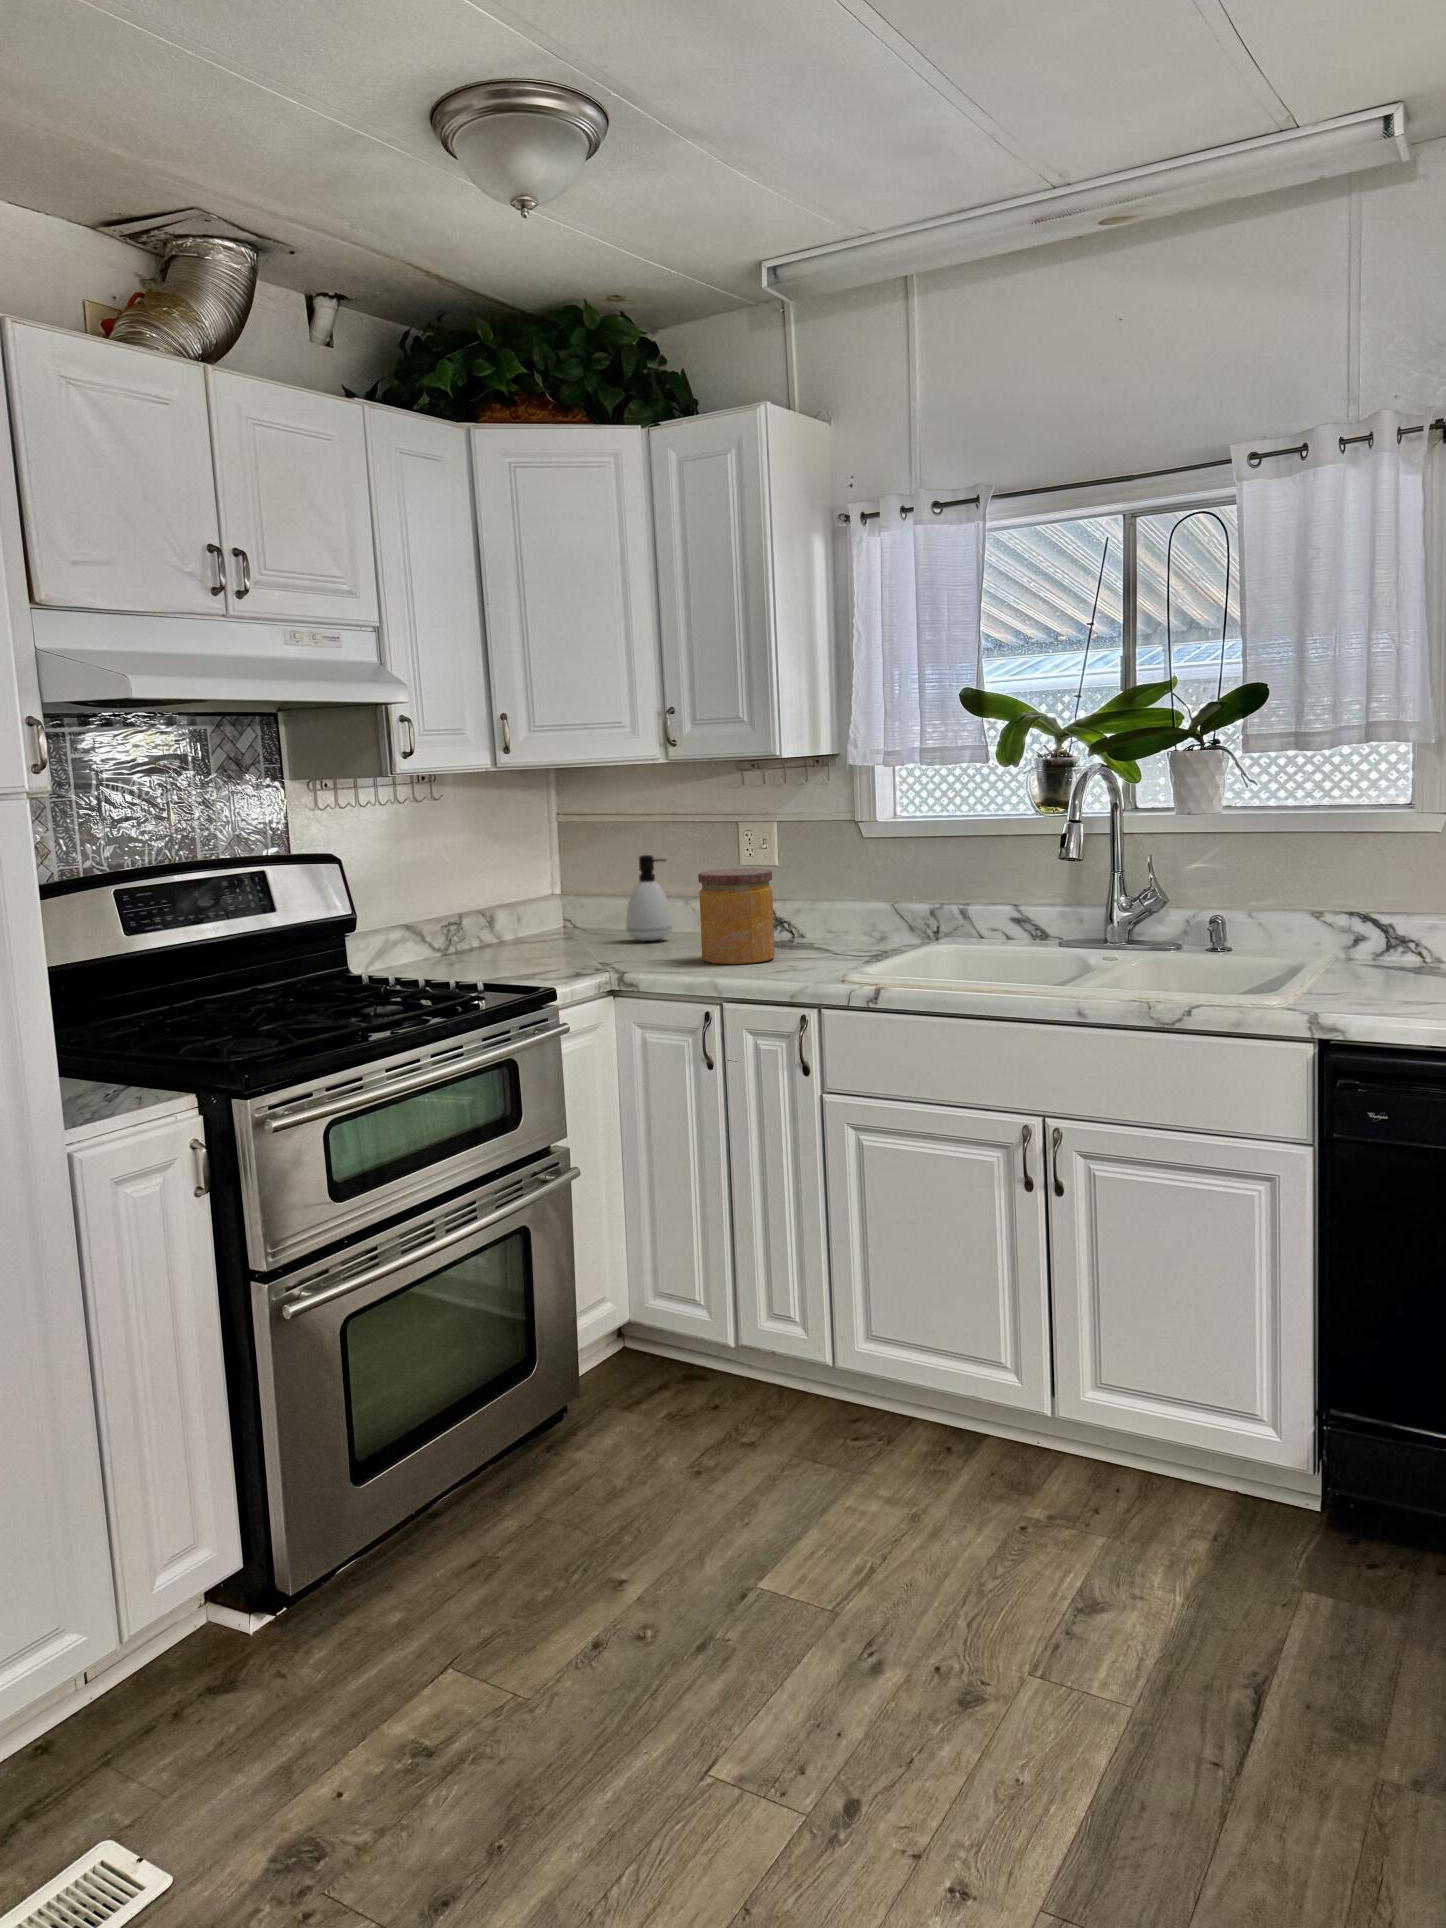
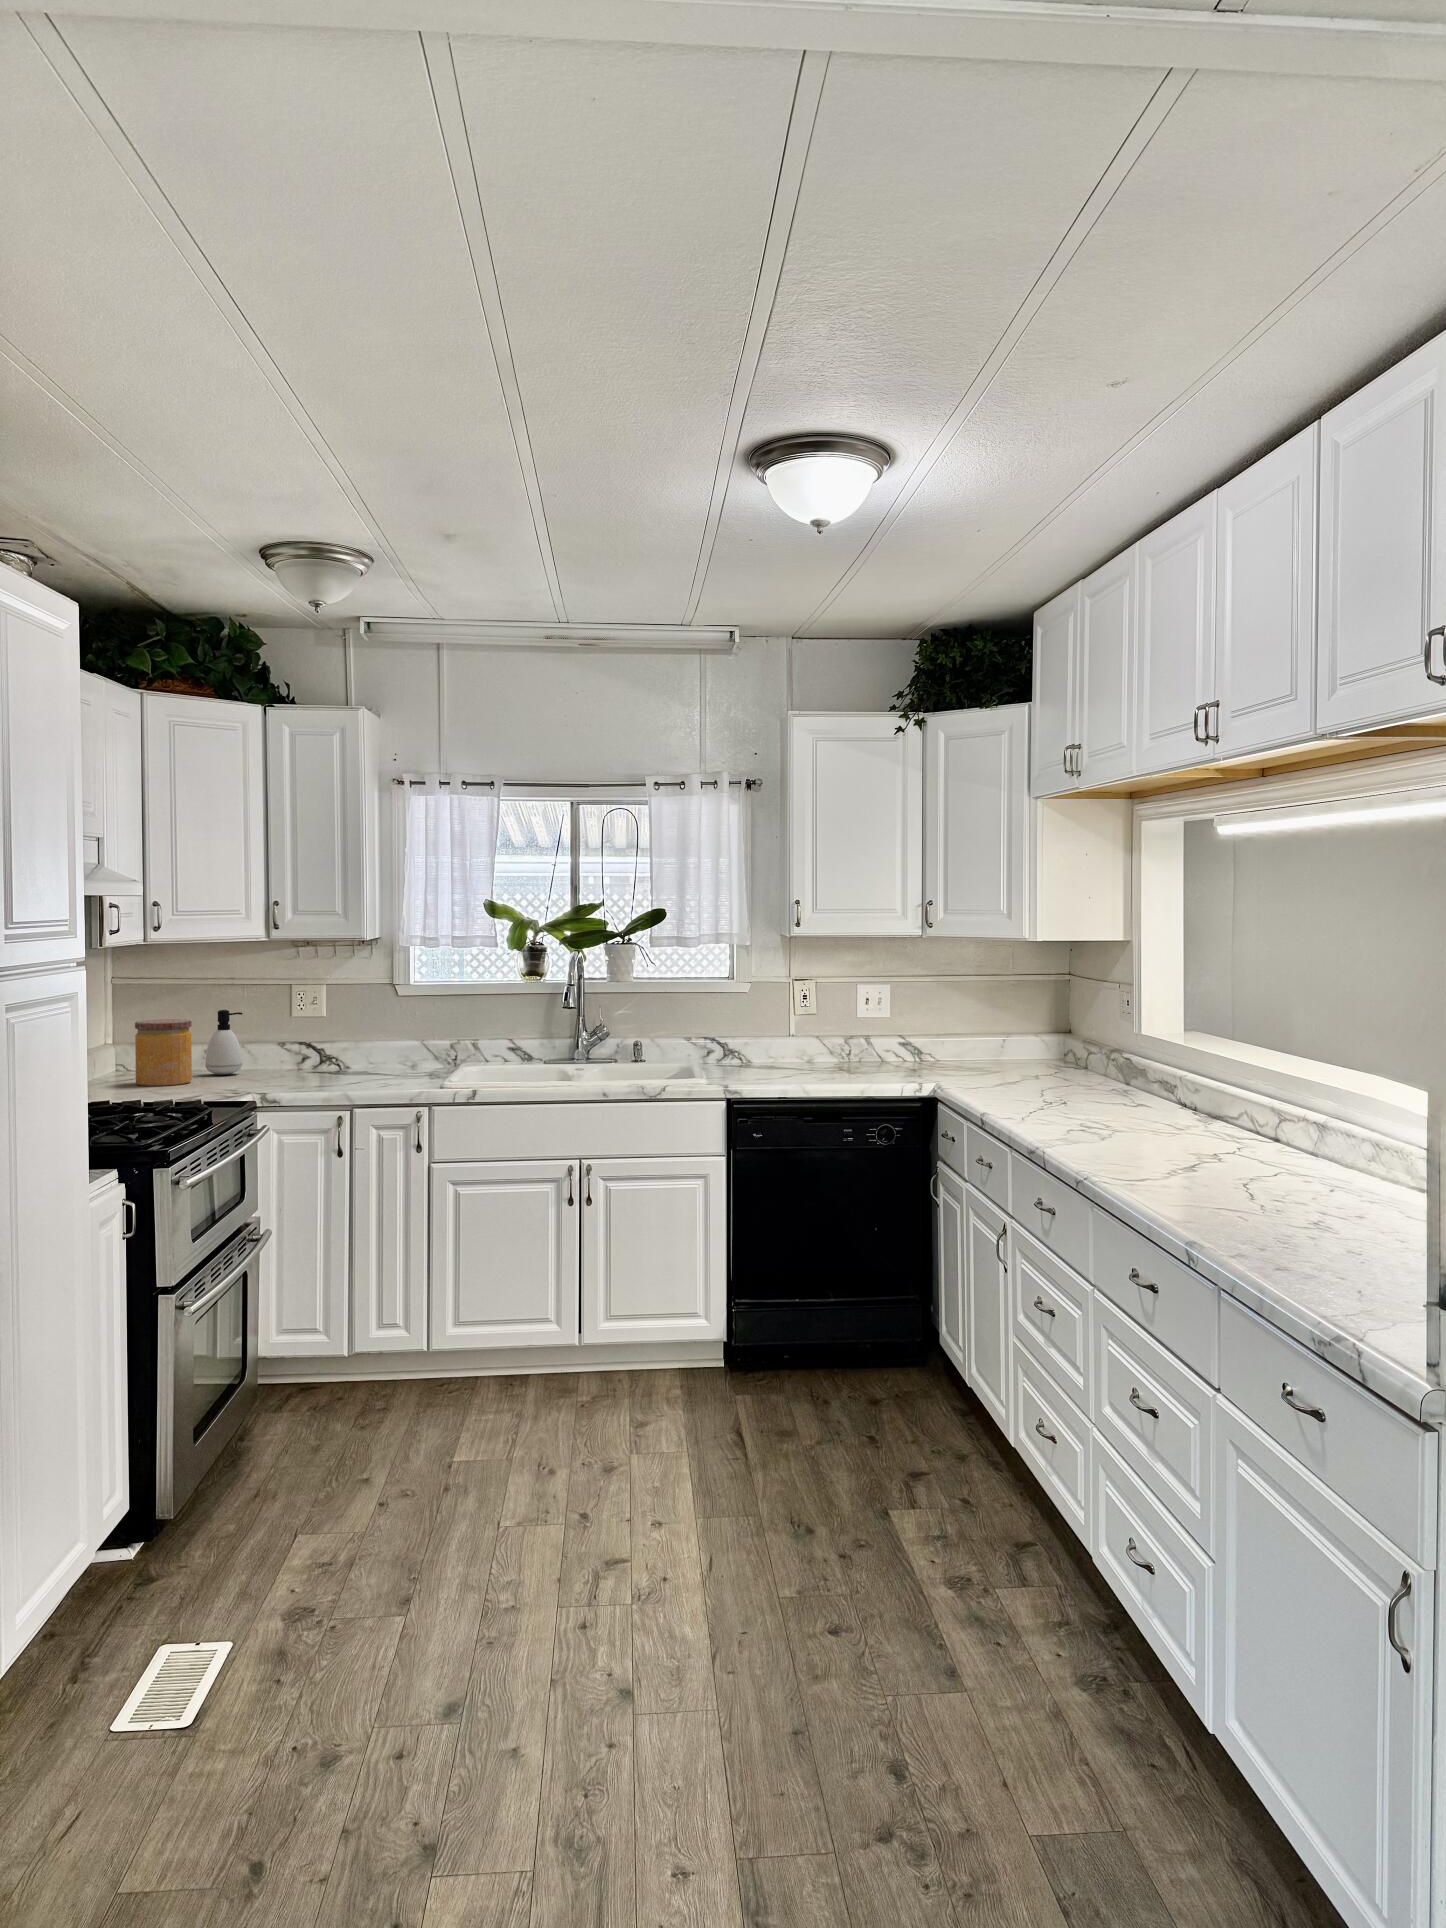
jar: present [698,868,775,964] -> present [135,1019,192,1086]

